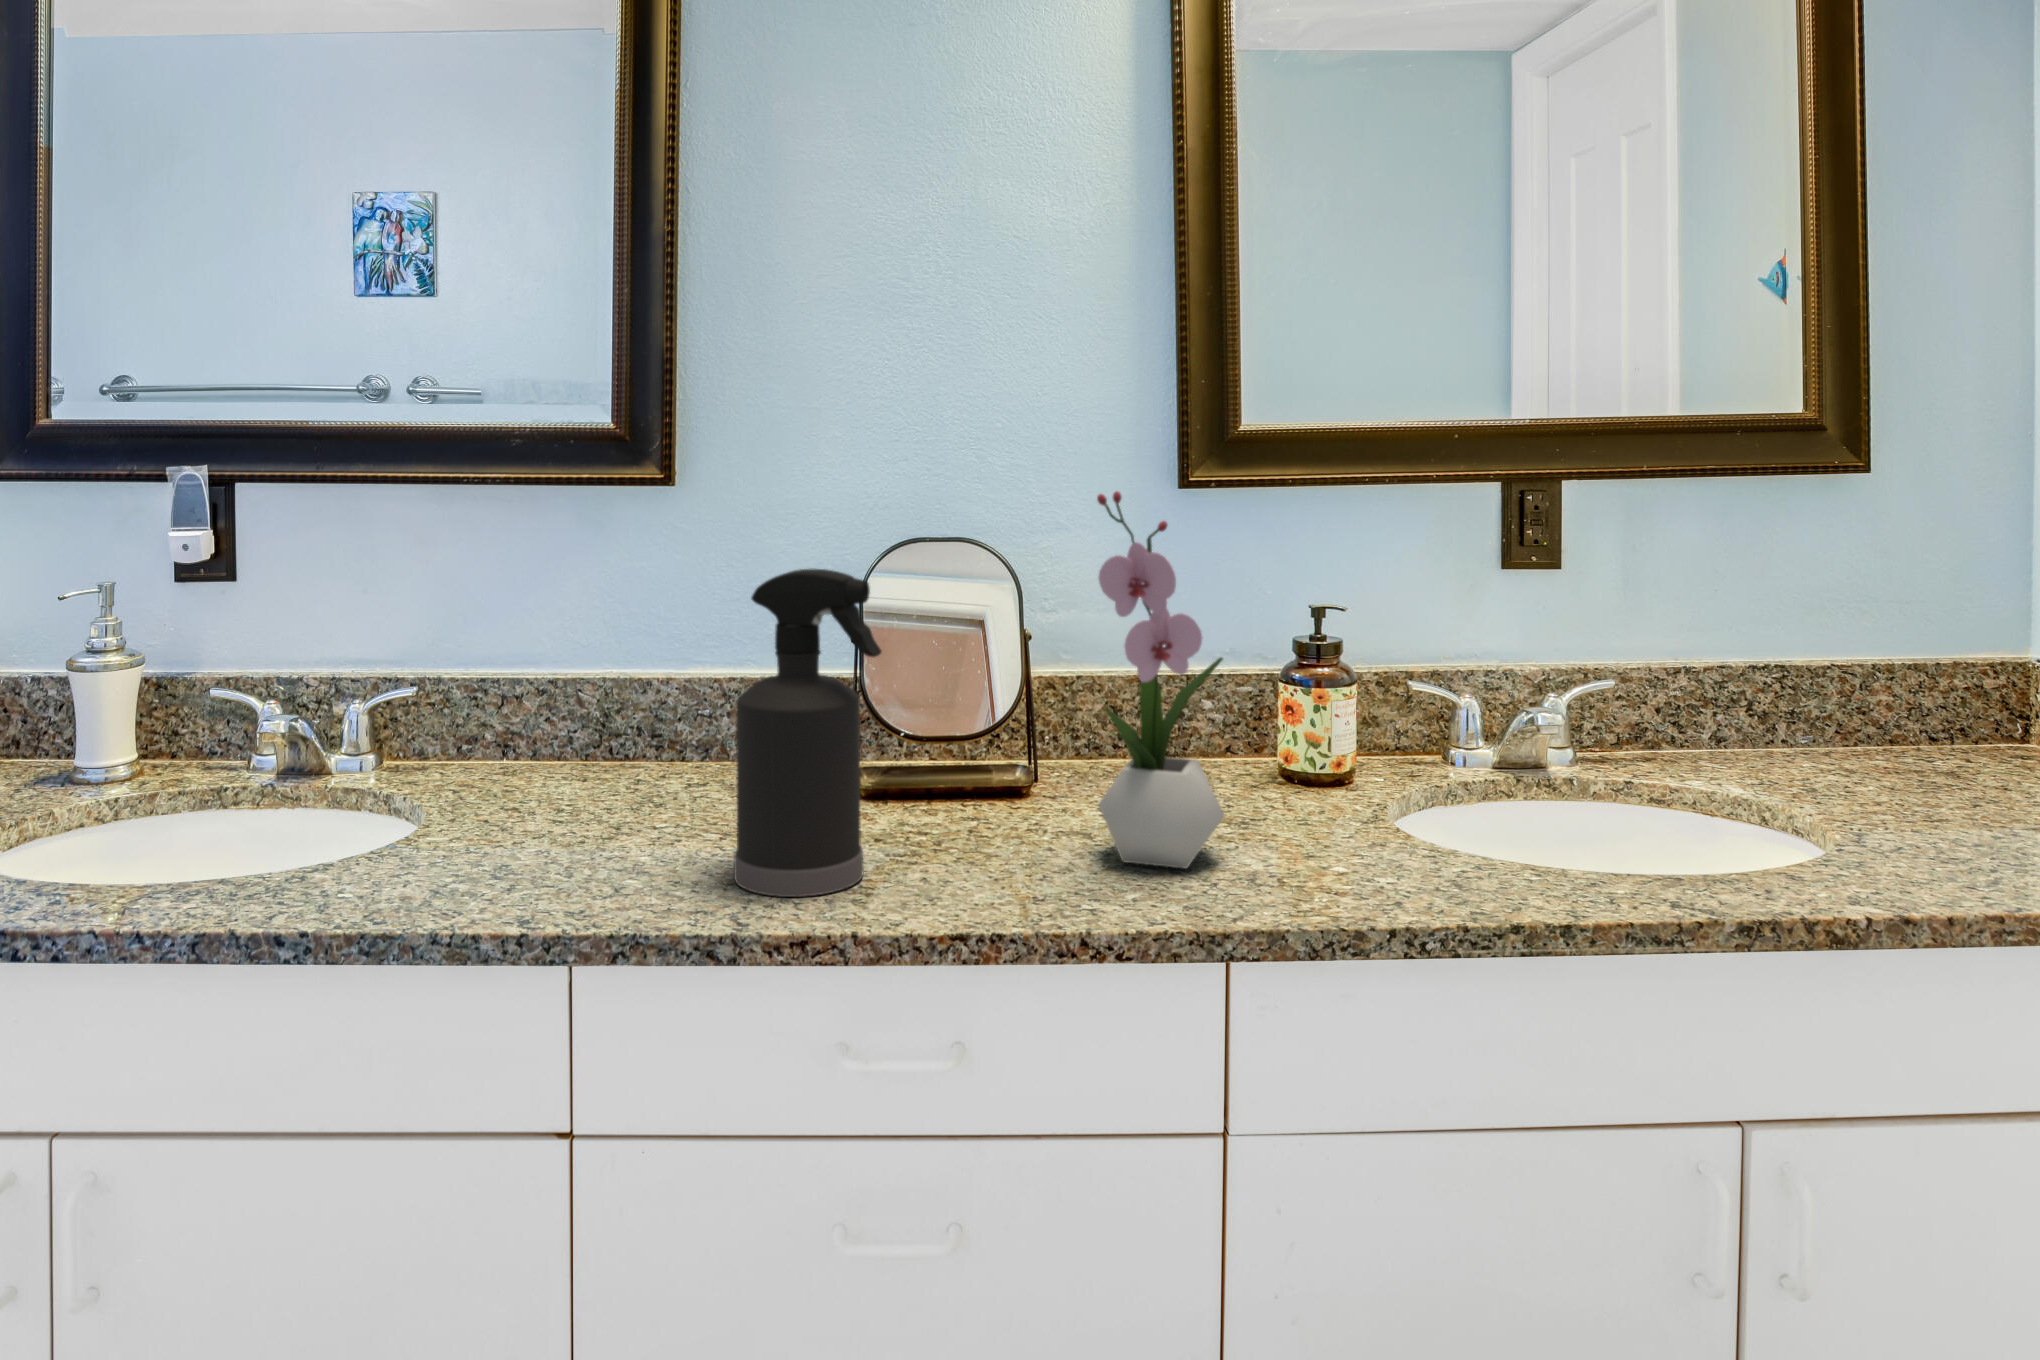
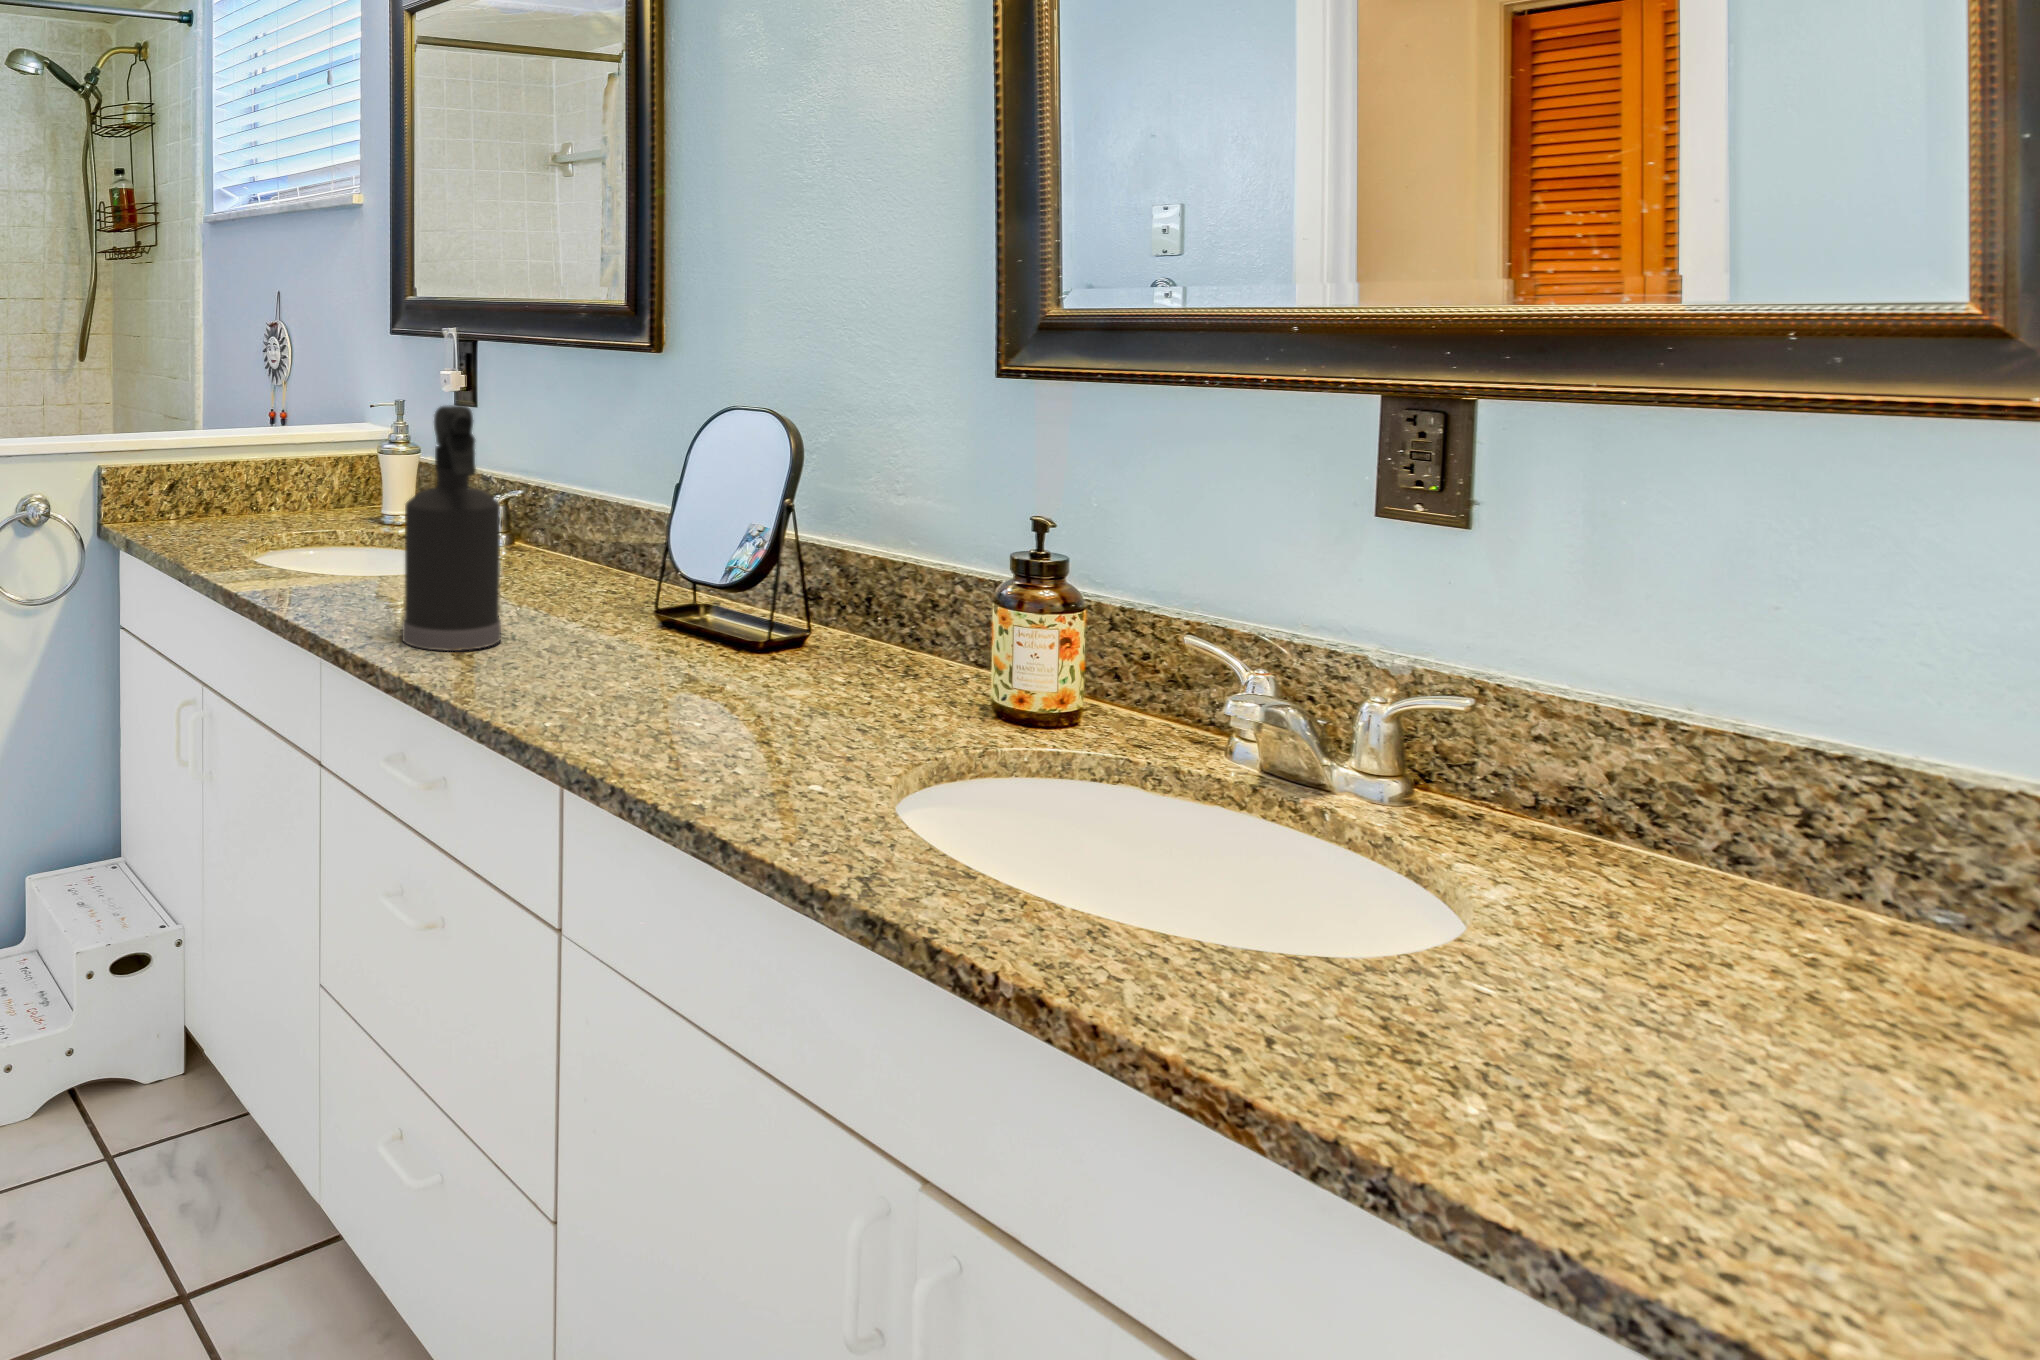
flower arrangement: present [1097,491,1224,868] -> none [584,357,737,711]

